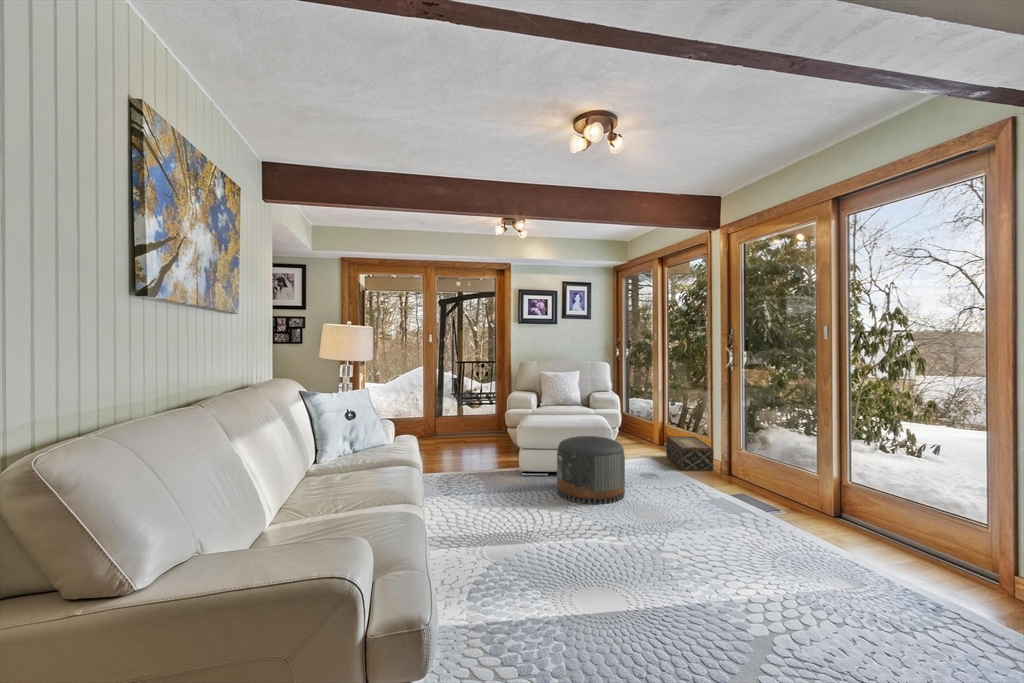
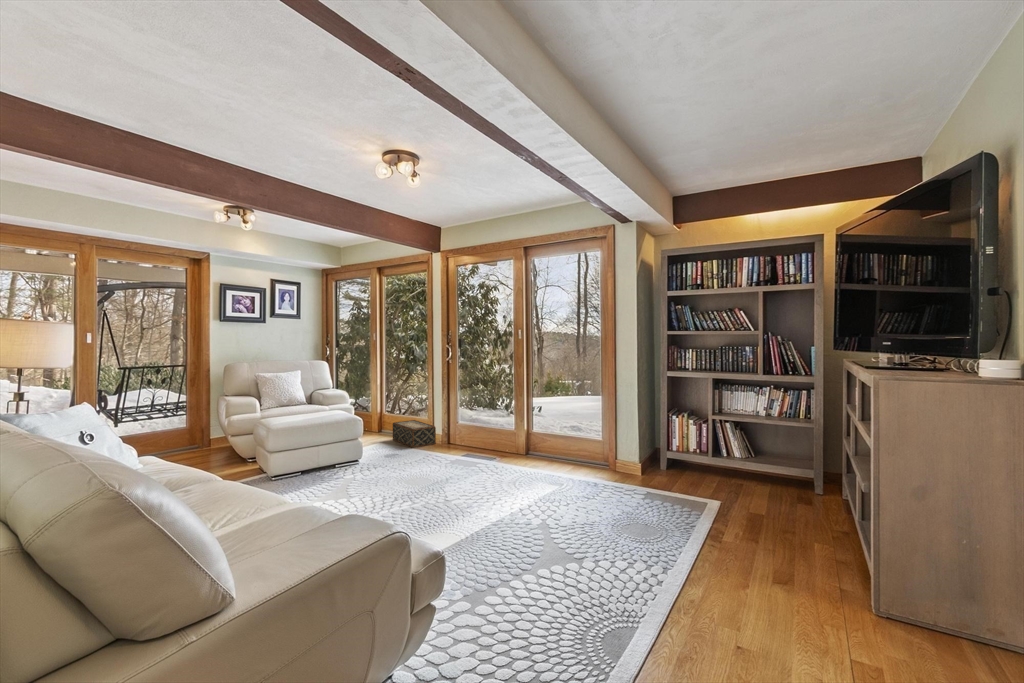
pouf: present [557,436,625,504] -> none [326,427,389,487]

